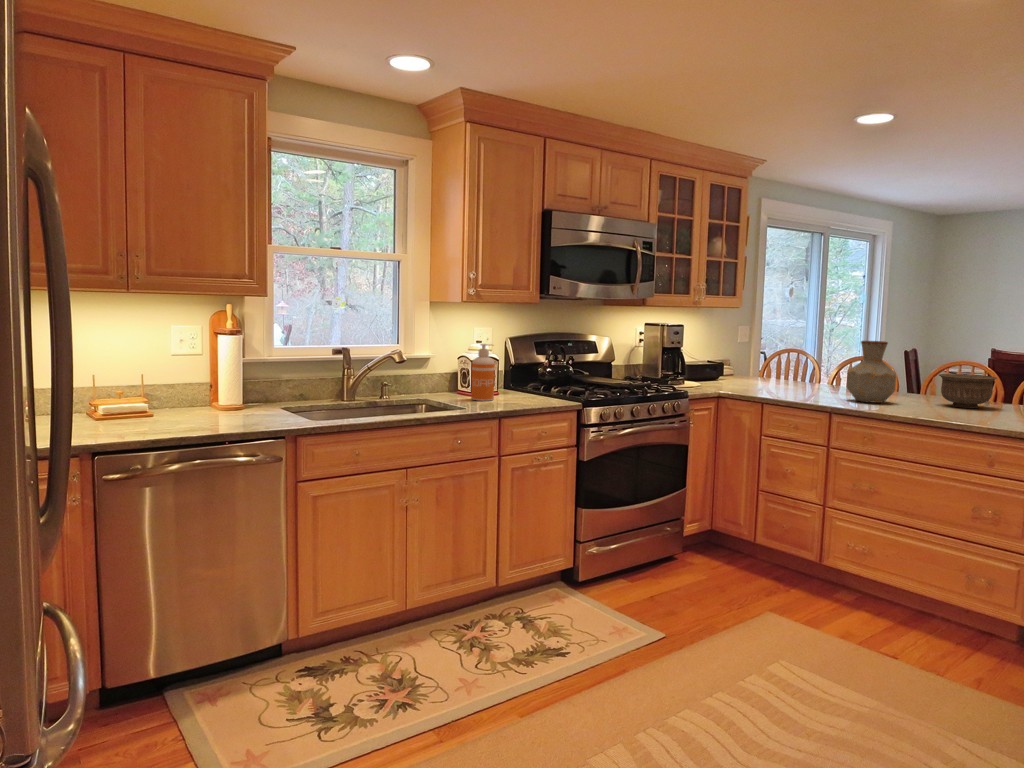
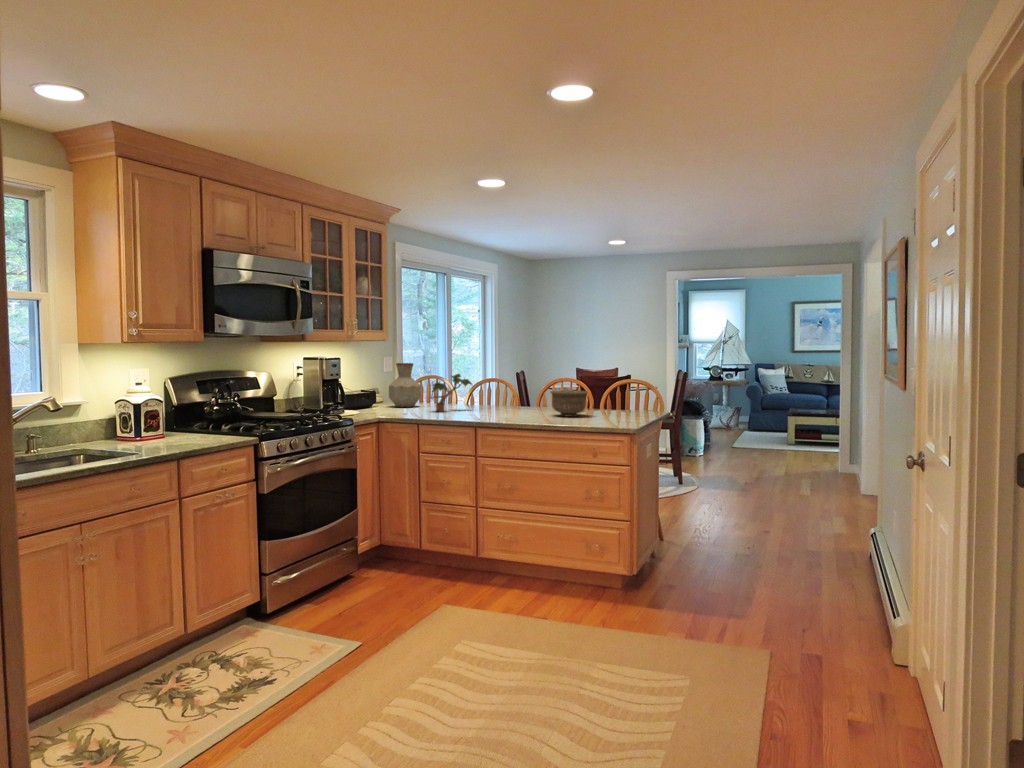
vase: present [847,341,896,403] -> present [389,363,421,407]
soap dispenser: present [471,344,495,401] -> none [140,386,166,446]
potted plant: none [778,345,842,389] -> present [431,374,472,411]

